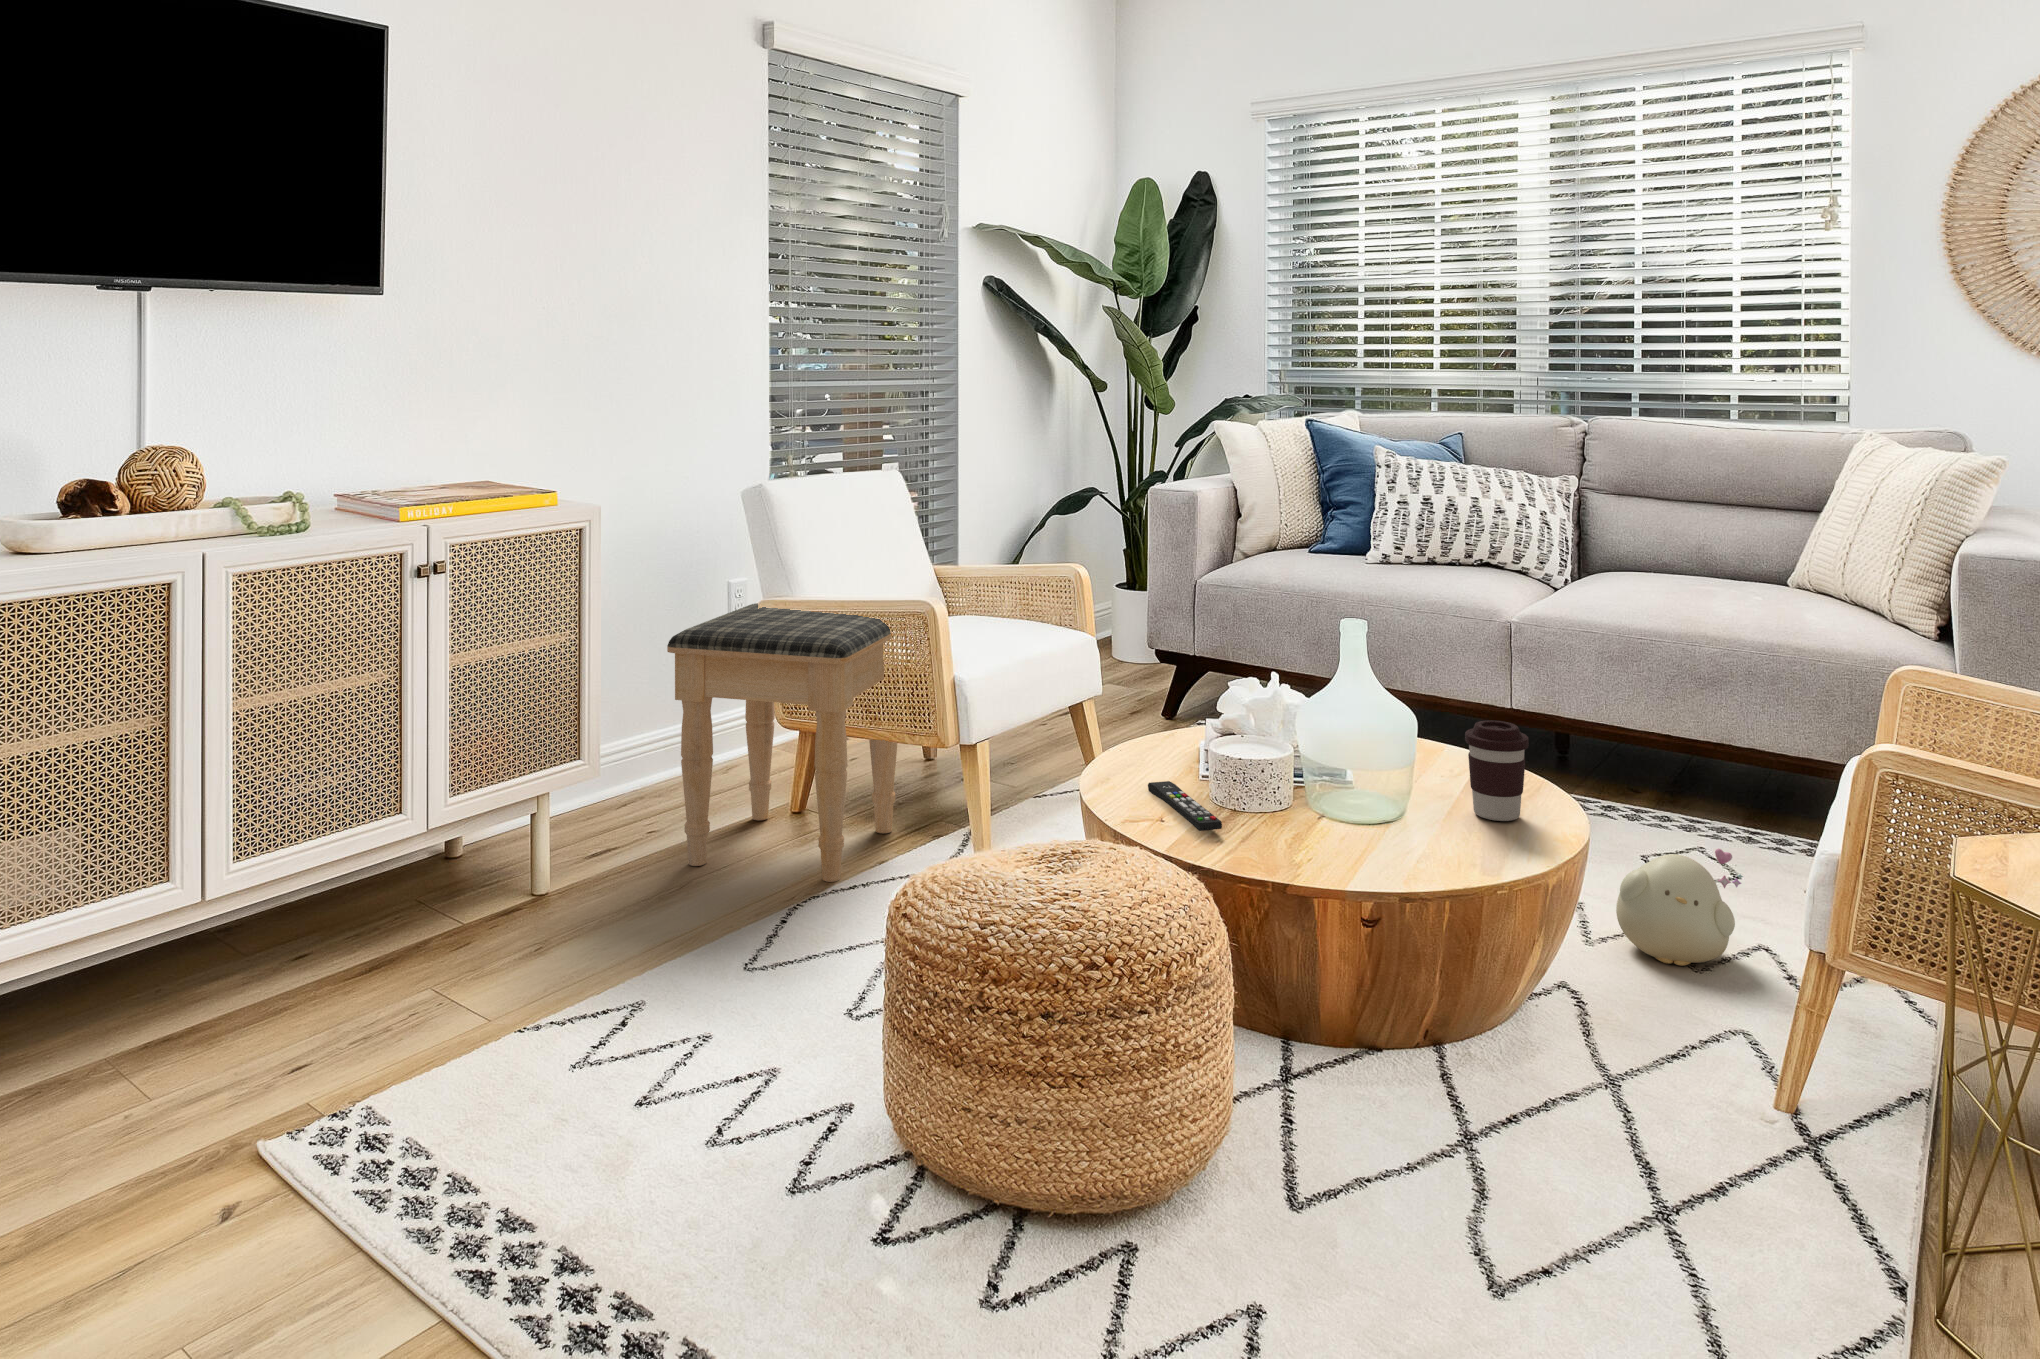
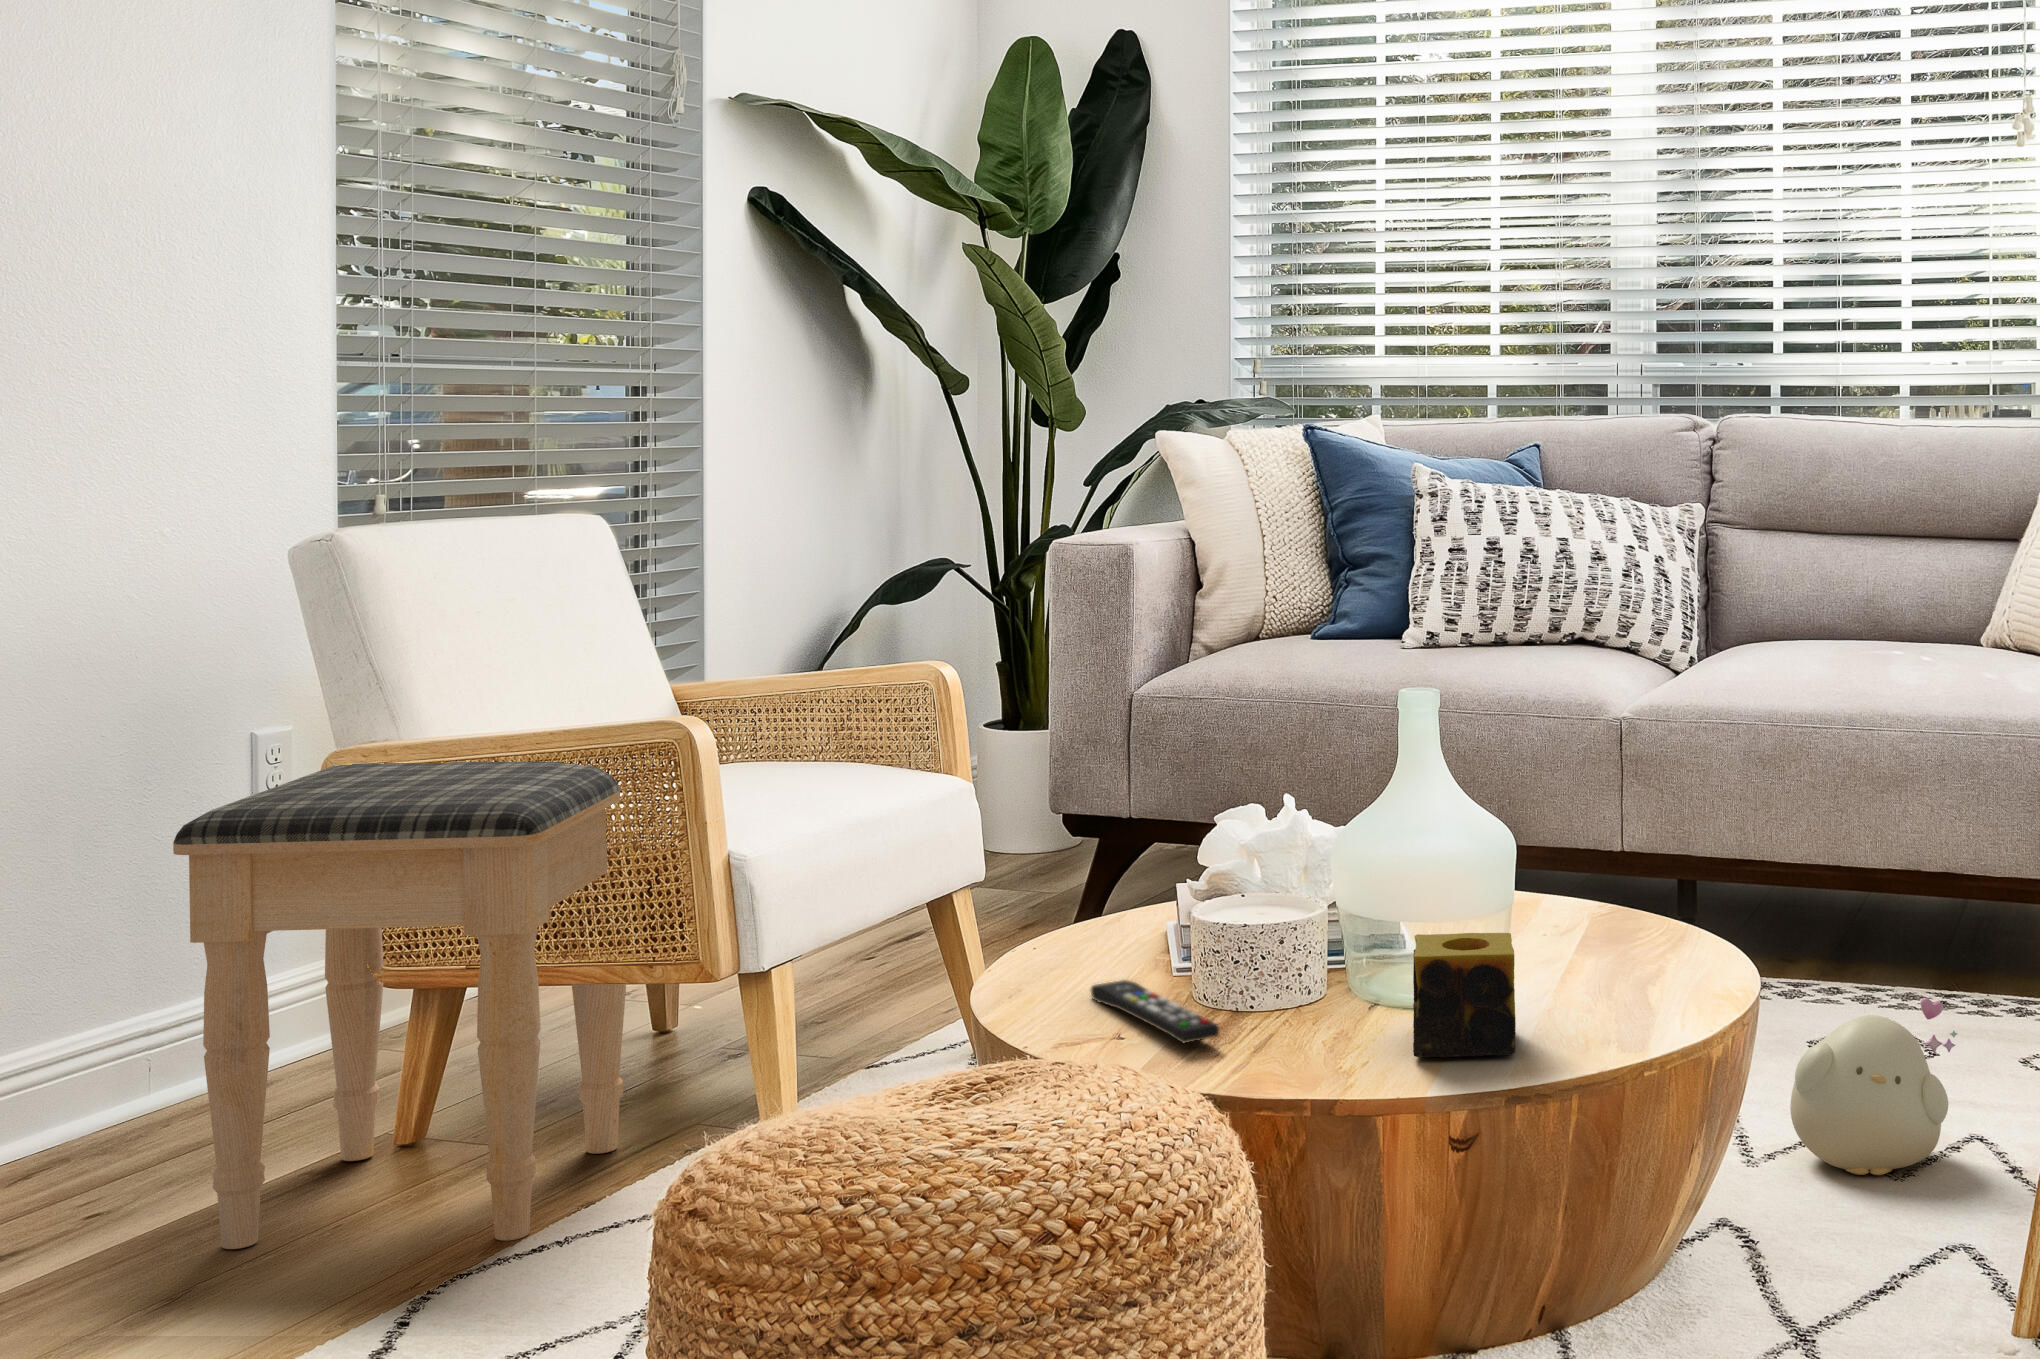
coffee cup: present [1465,720,1529,821] -> none [1580,833,1670,982]
candle: none [1345,778,1414,866] -> present [1413,933,1516,1057]

